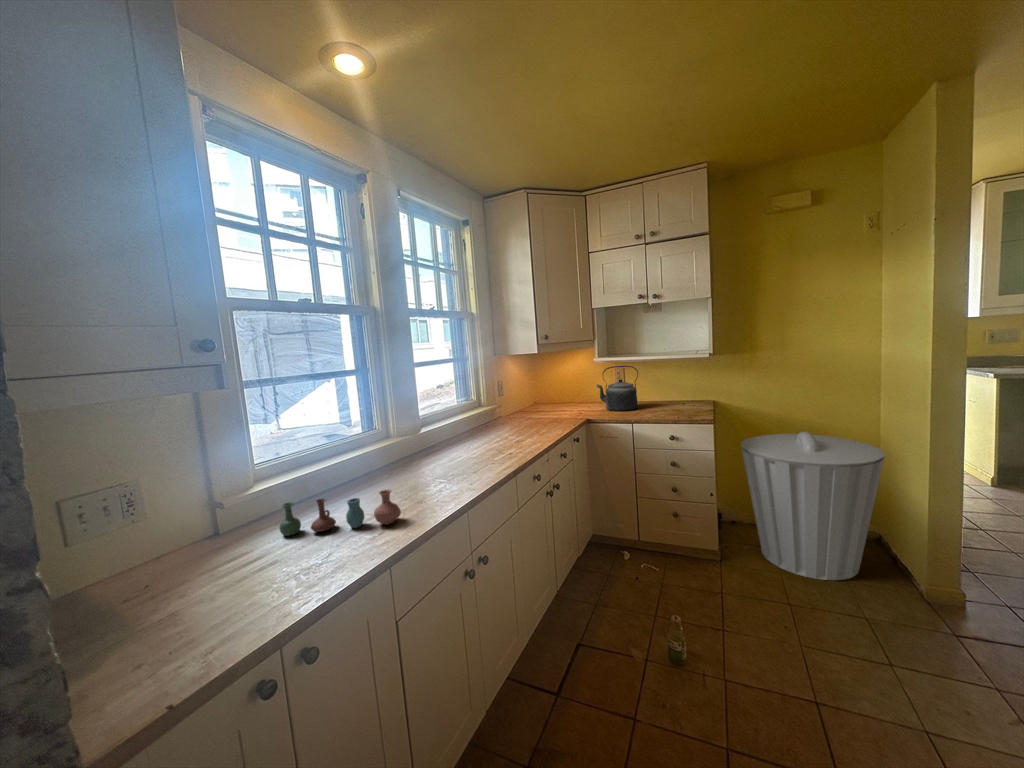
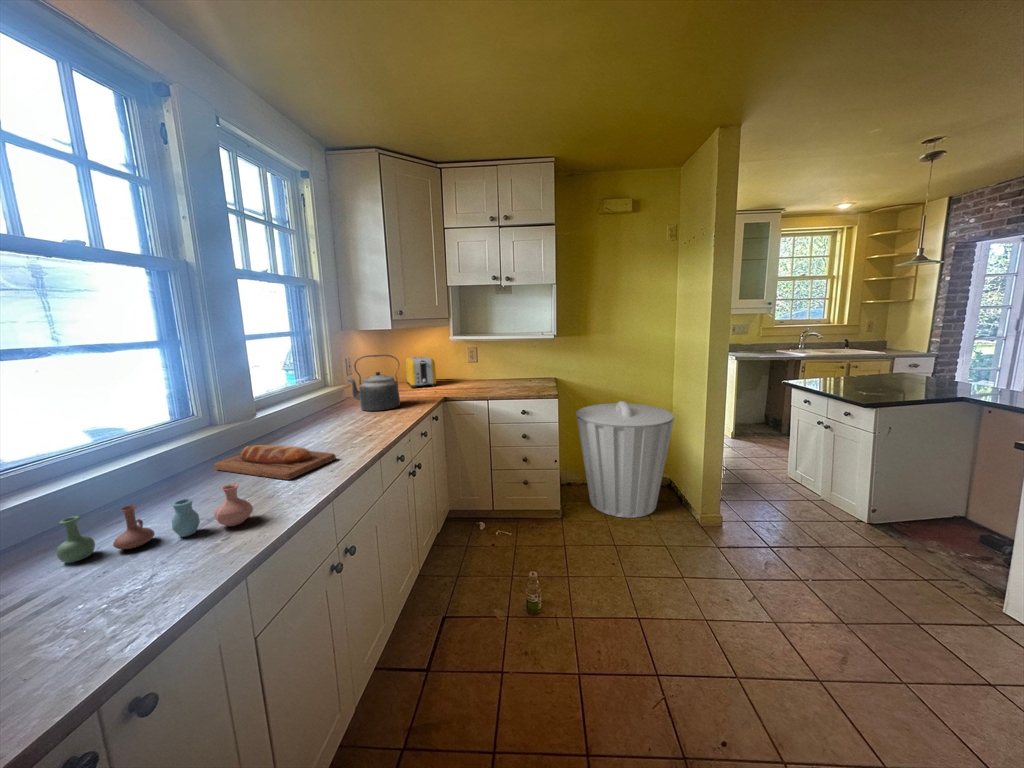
kettle: present [597,366,638,411] -> present [348,355,400,411]
toaster: none [553,378,582,410] -> present [406,356,436,388]
bread loaf: none [385,457,474,490] -> present [214,445,336,480]

